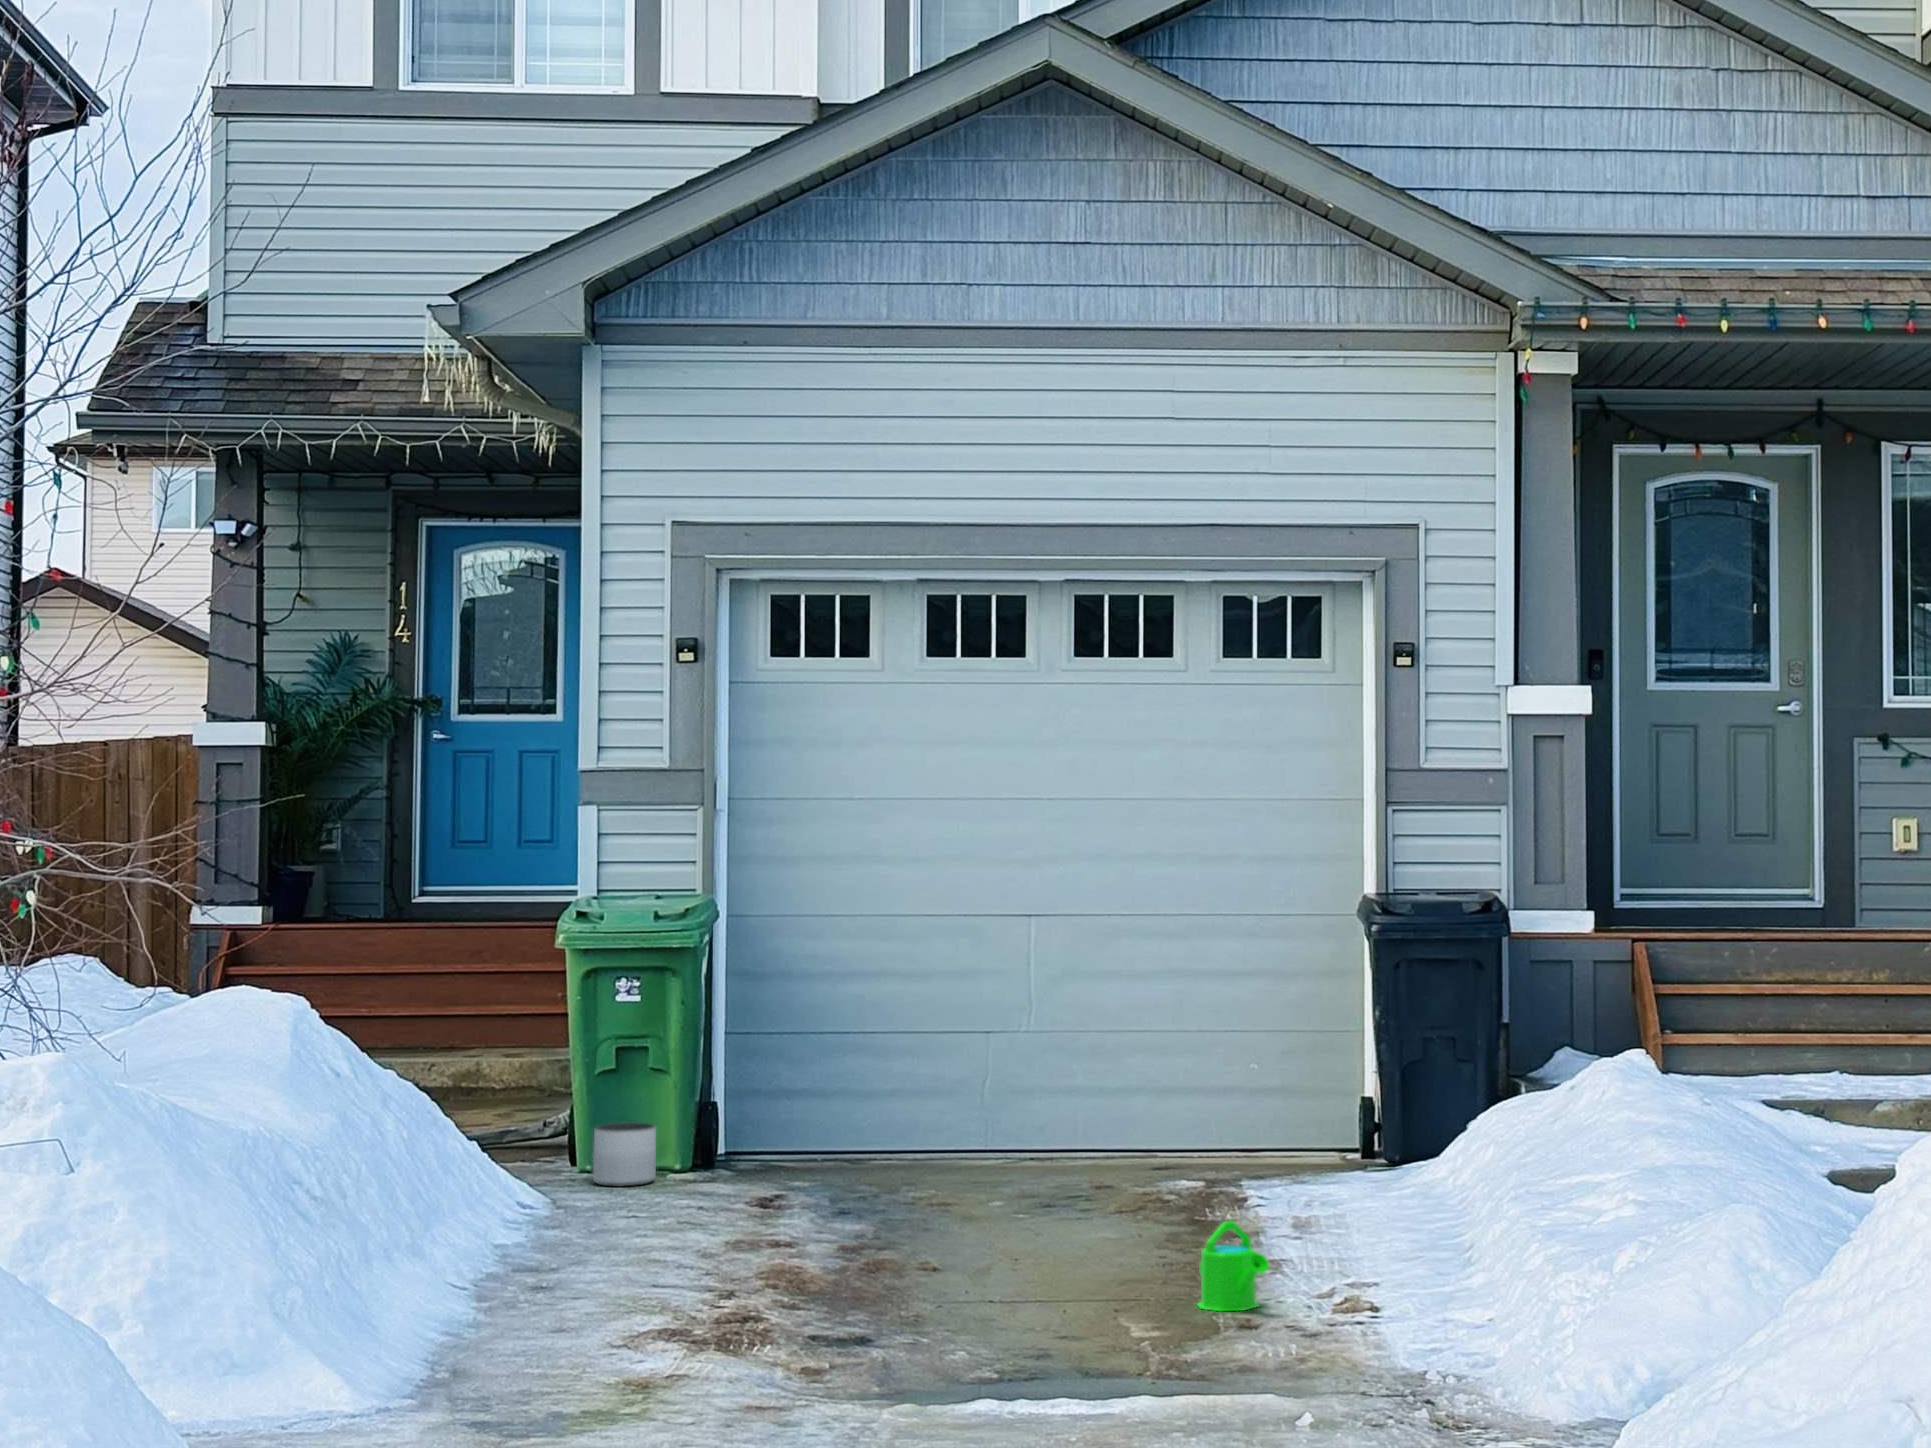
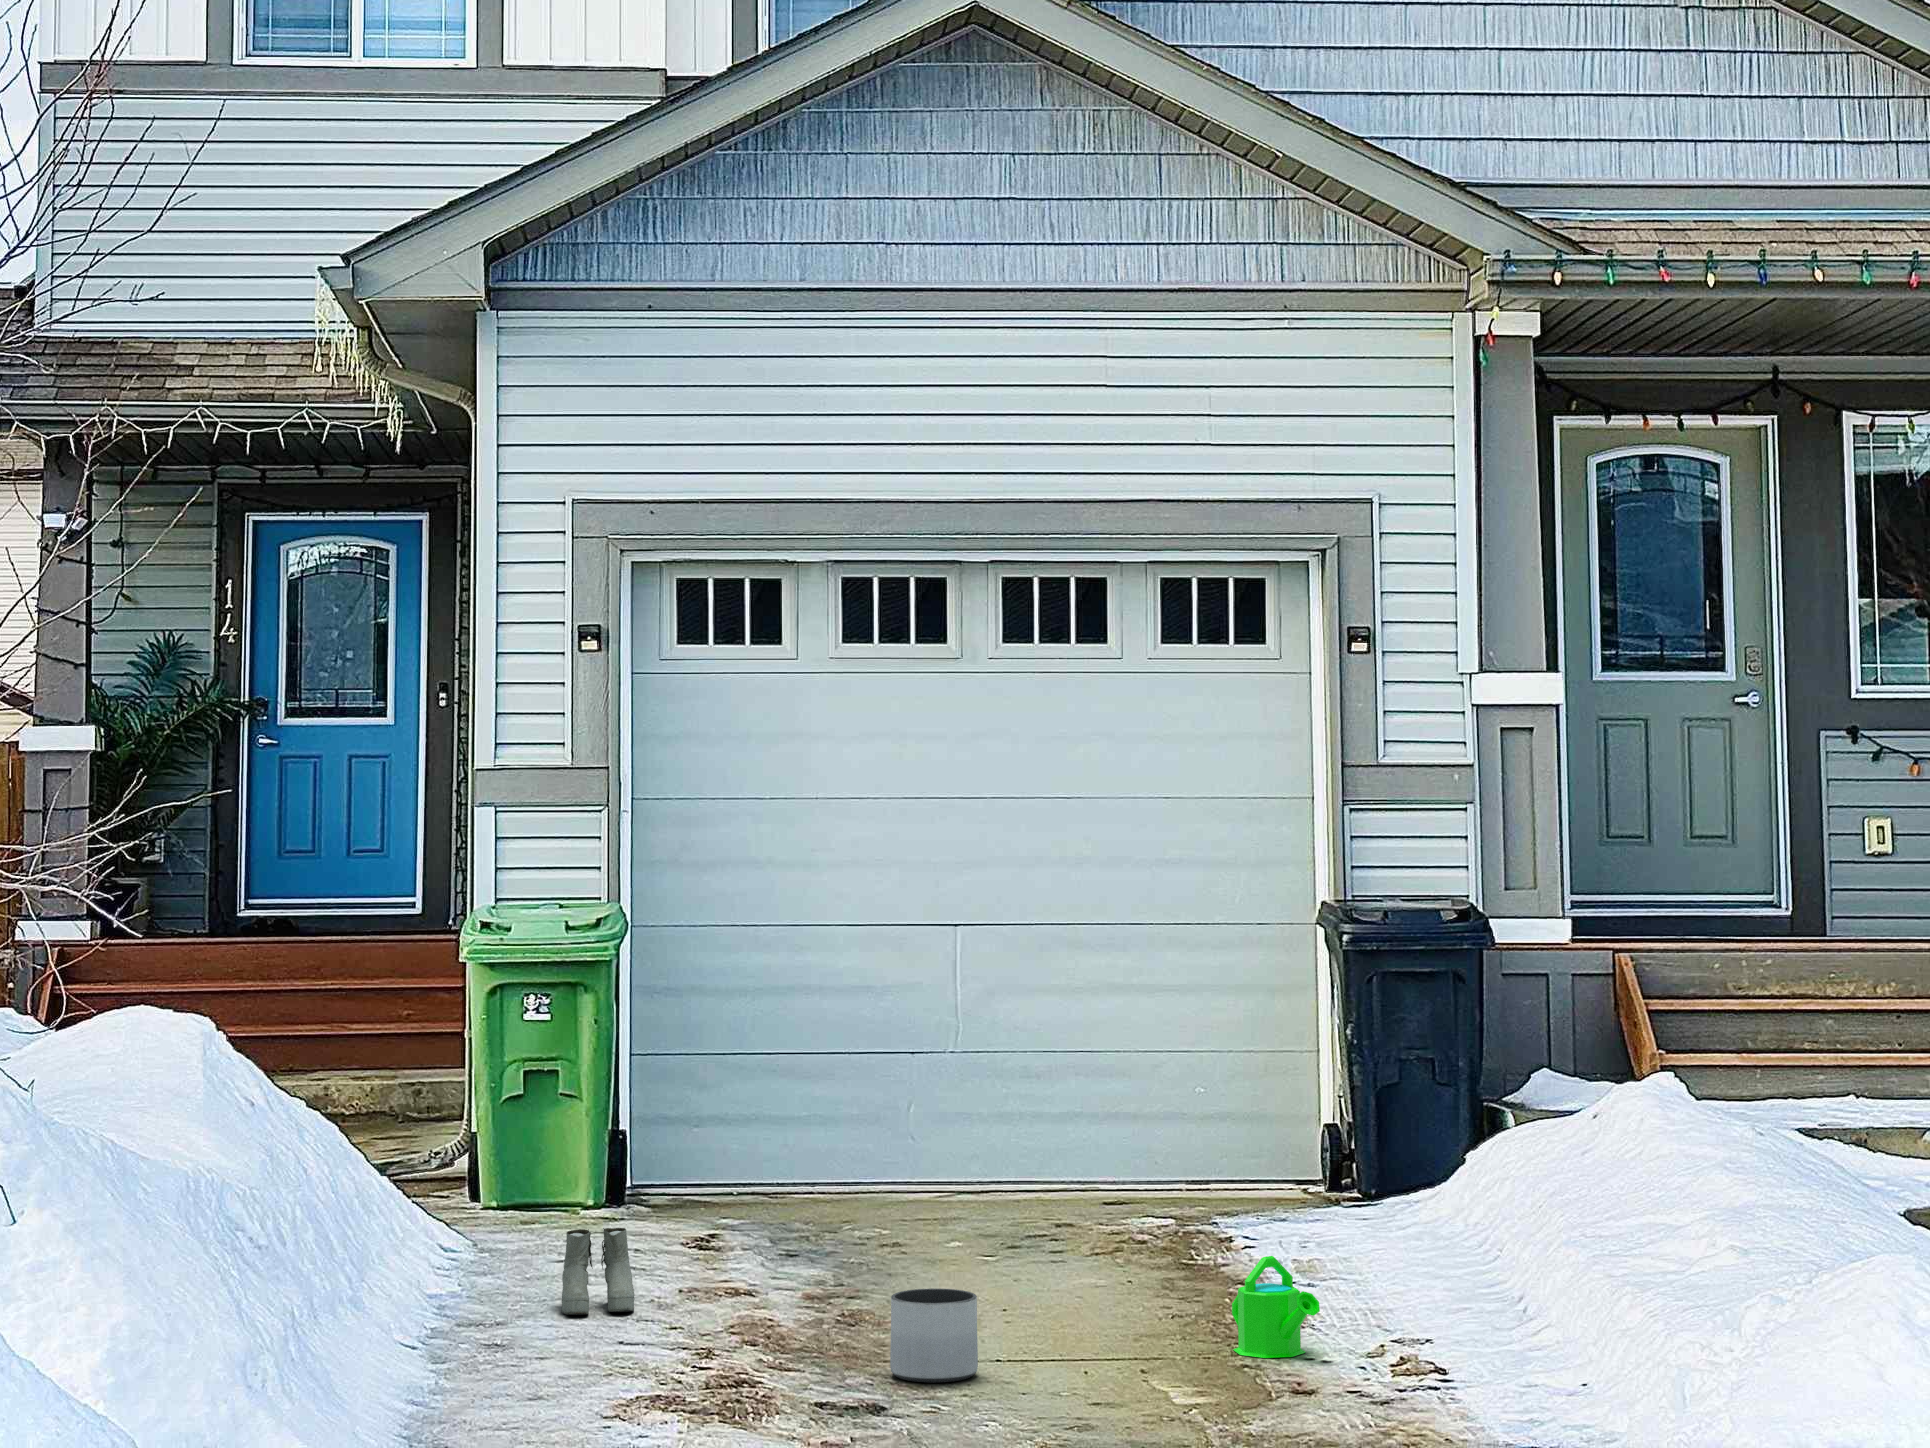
planter: present [593,1123,656,1186] -> present [890,1289,978,1383]
boots: none [607,1196,673,1274] -> present [562,1228,634,1315]

